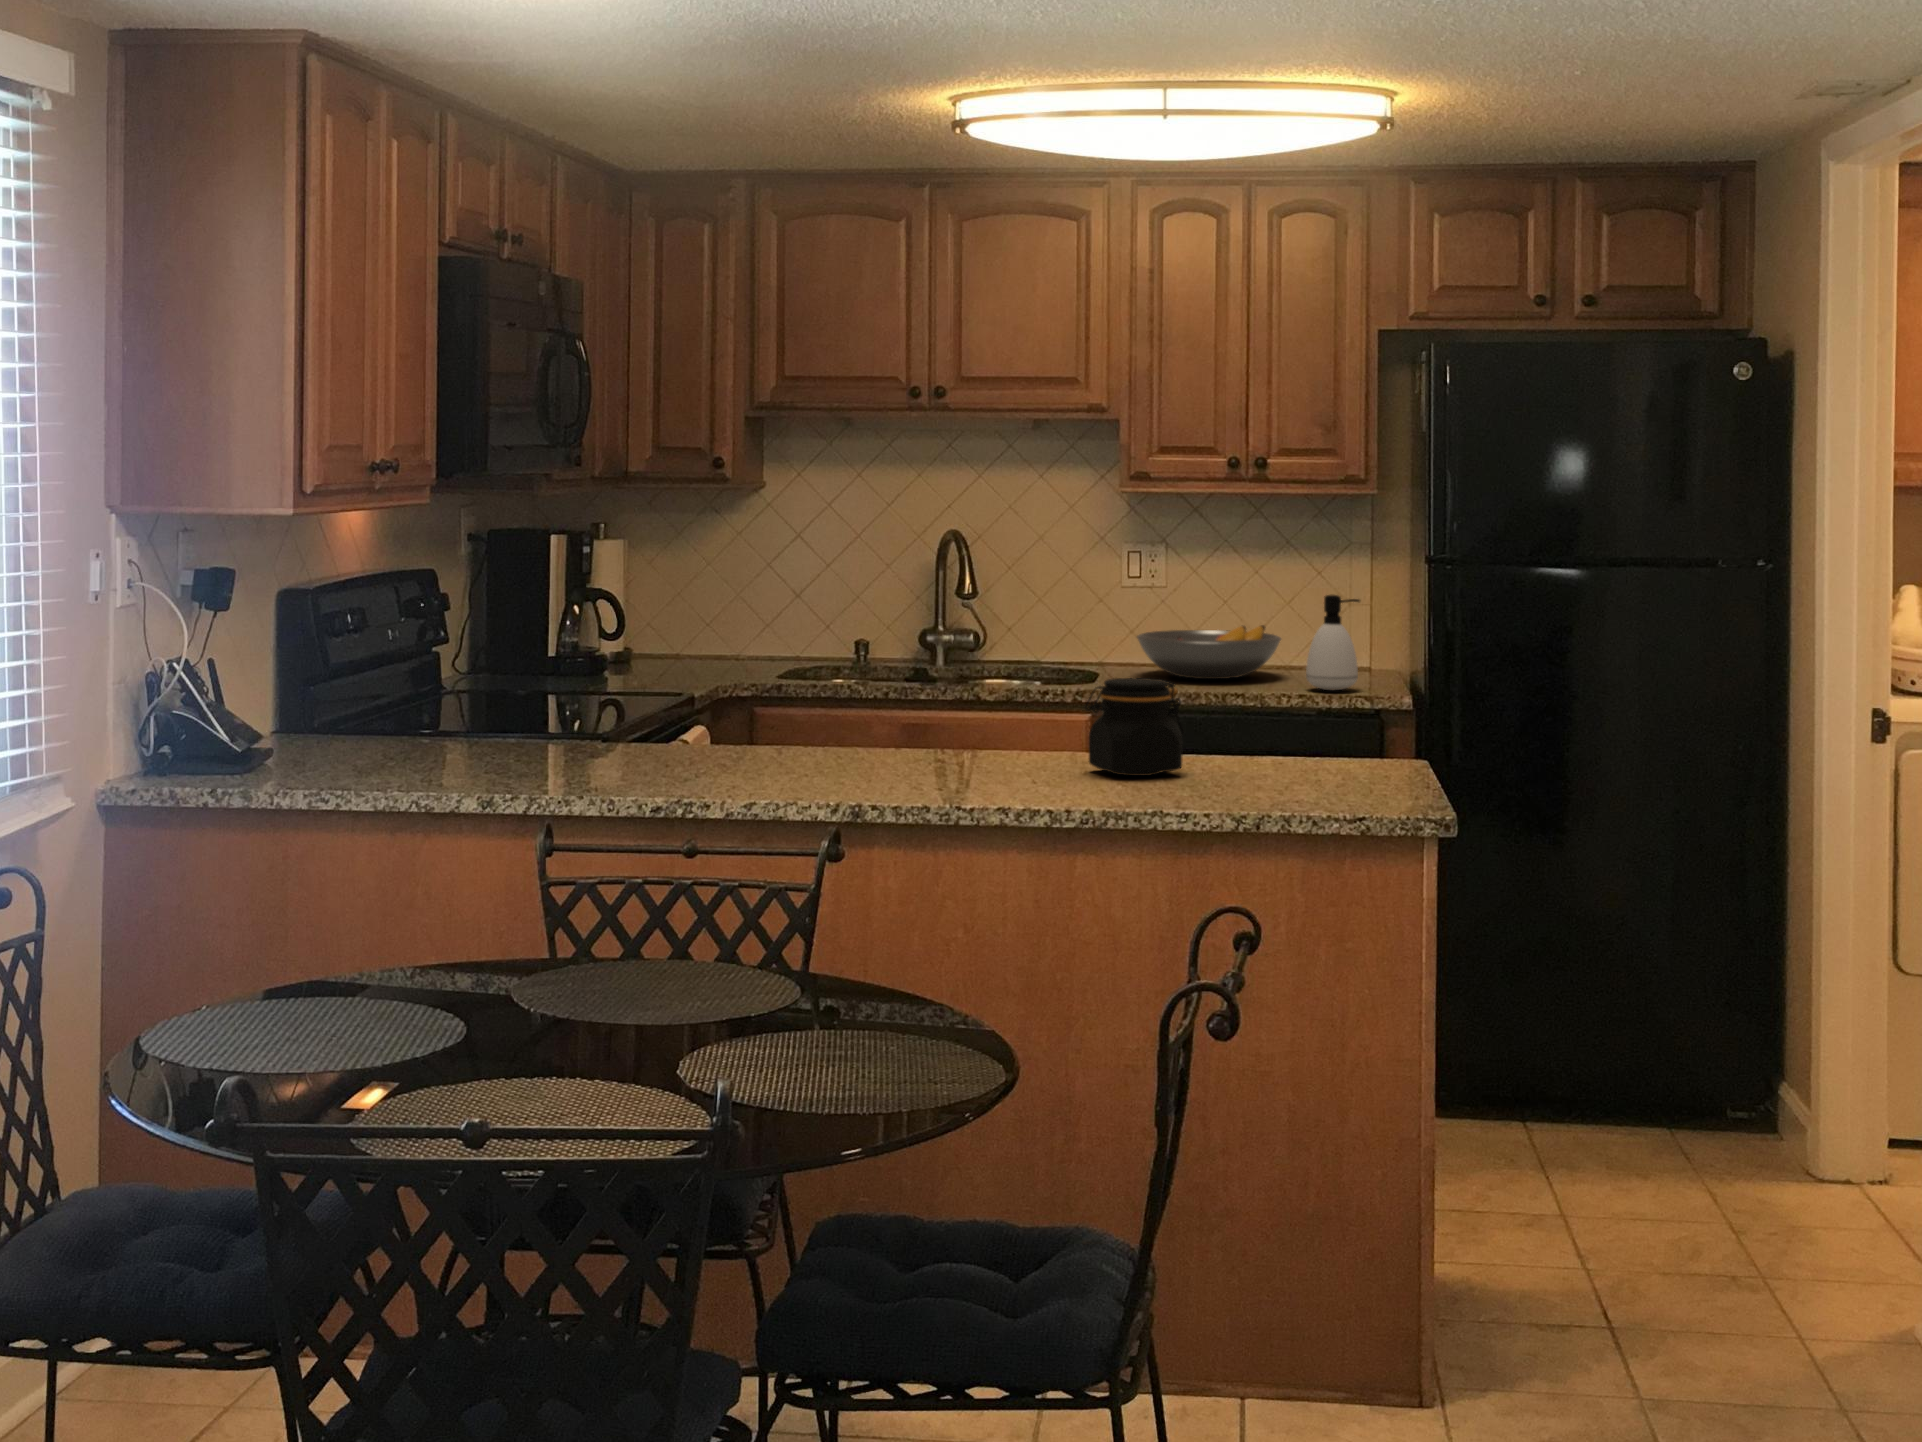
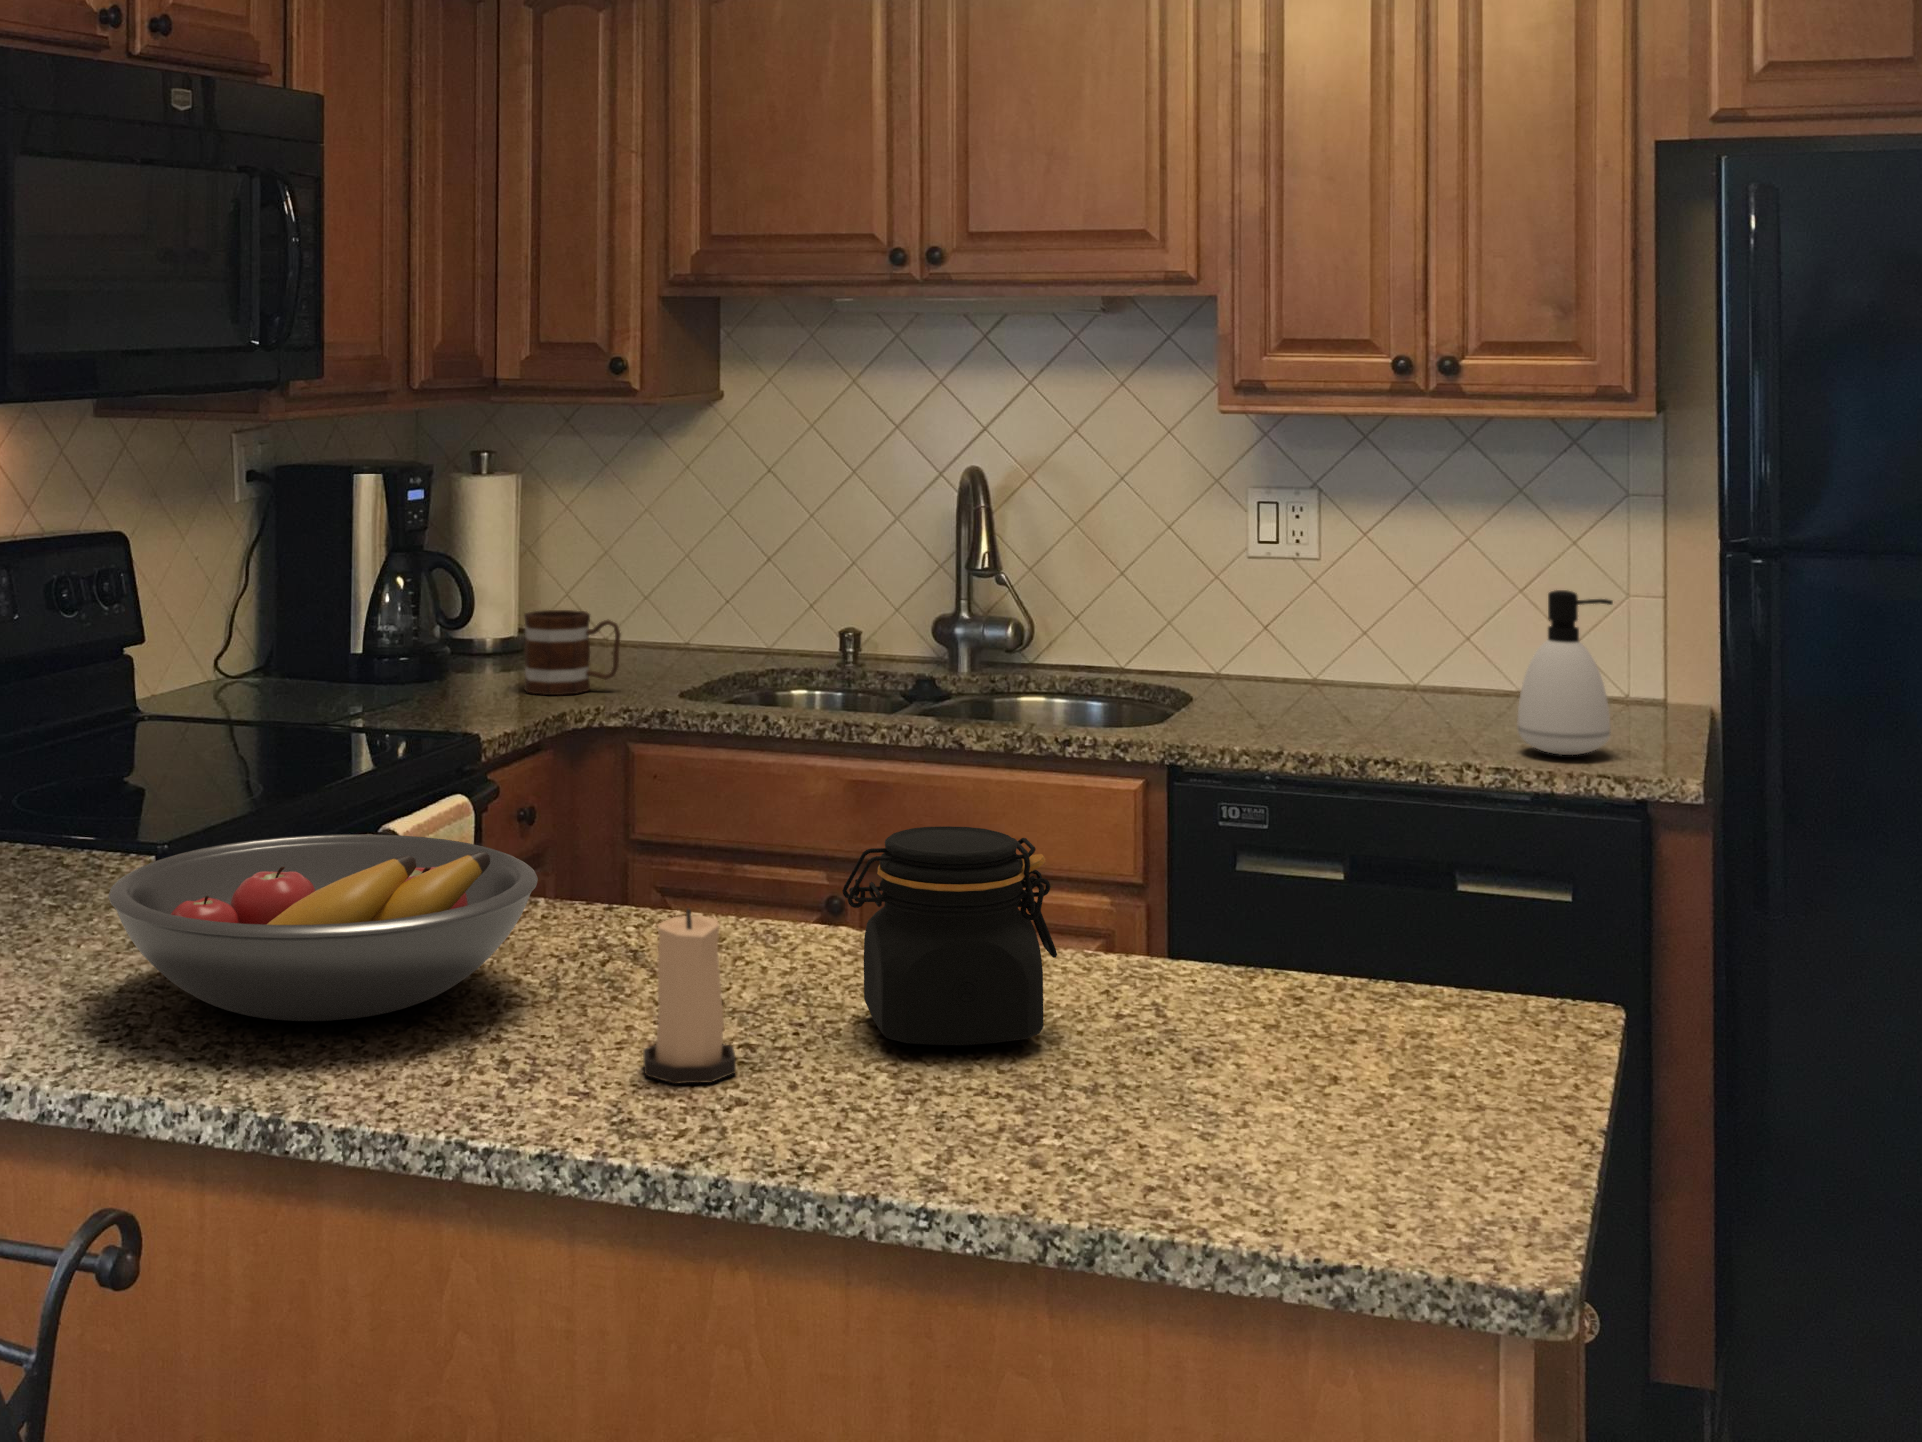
mug: none [668,624,735,679] -> present [524,610,621,695]
fruit bowl: present [1137,625,1281,679] -> present [108,834,538,1021]
candle: none [1009,708,1056,788] -> present [643,909,736,1084]

